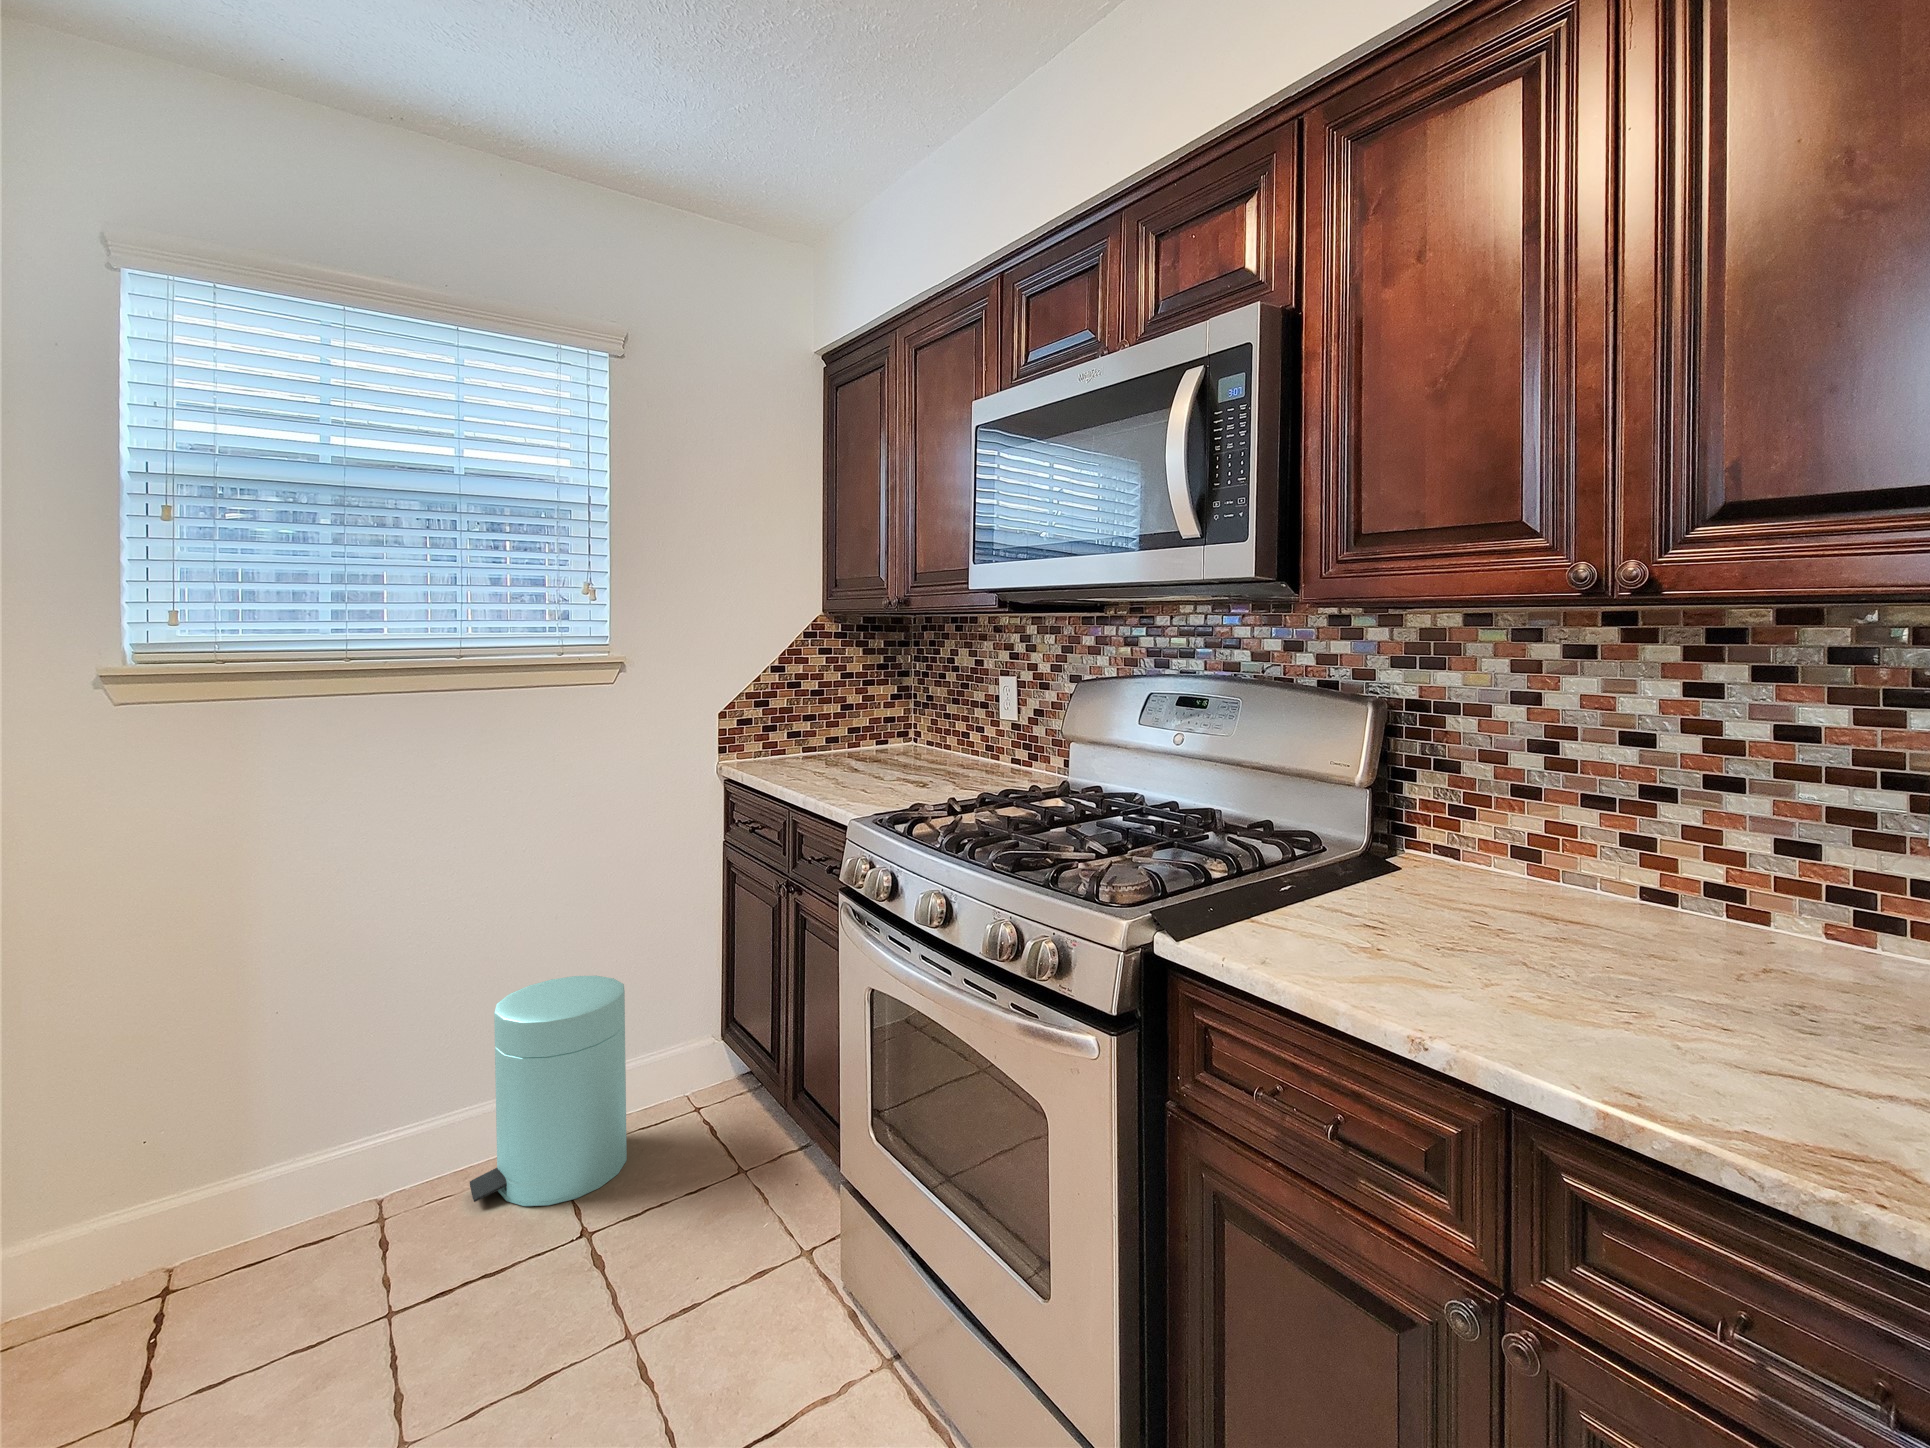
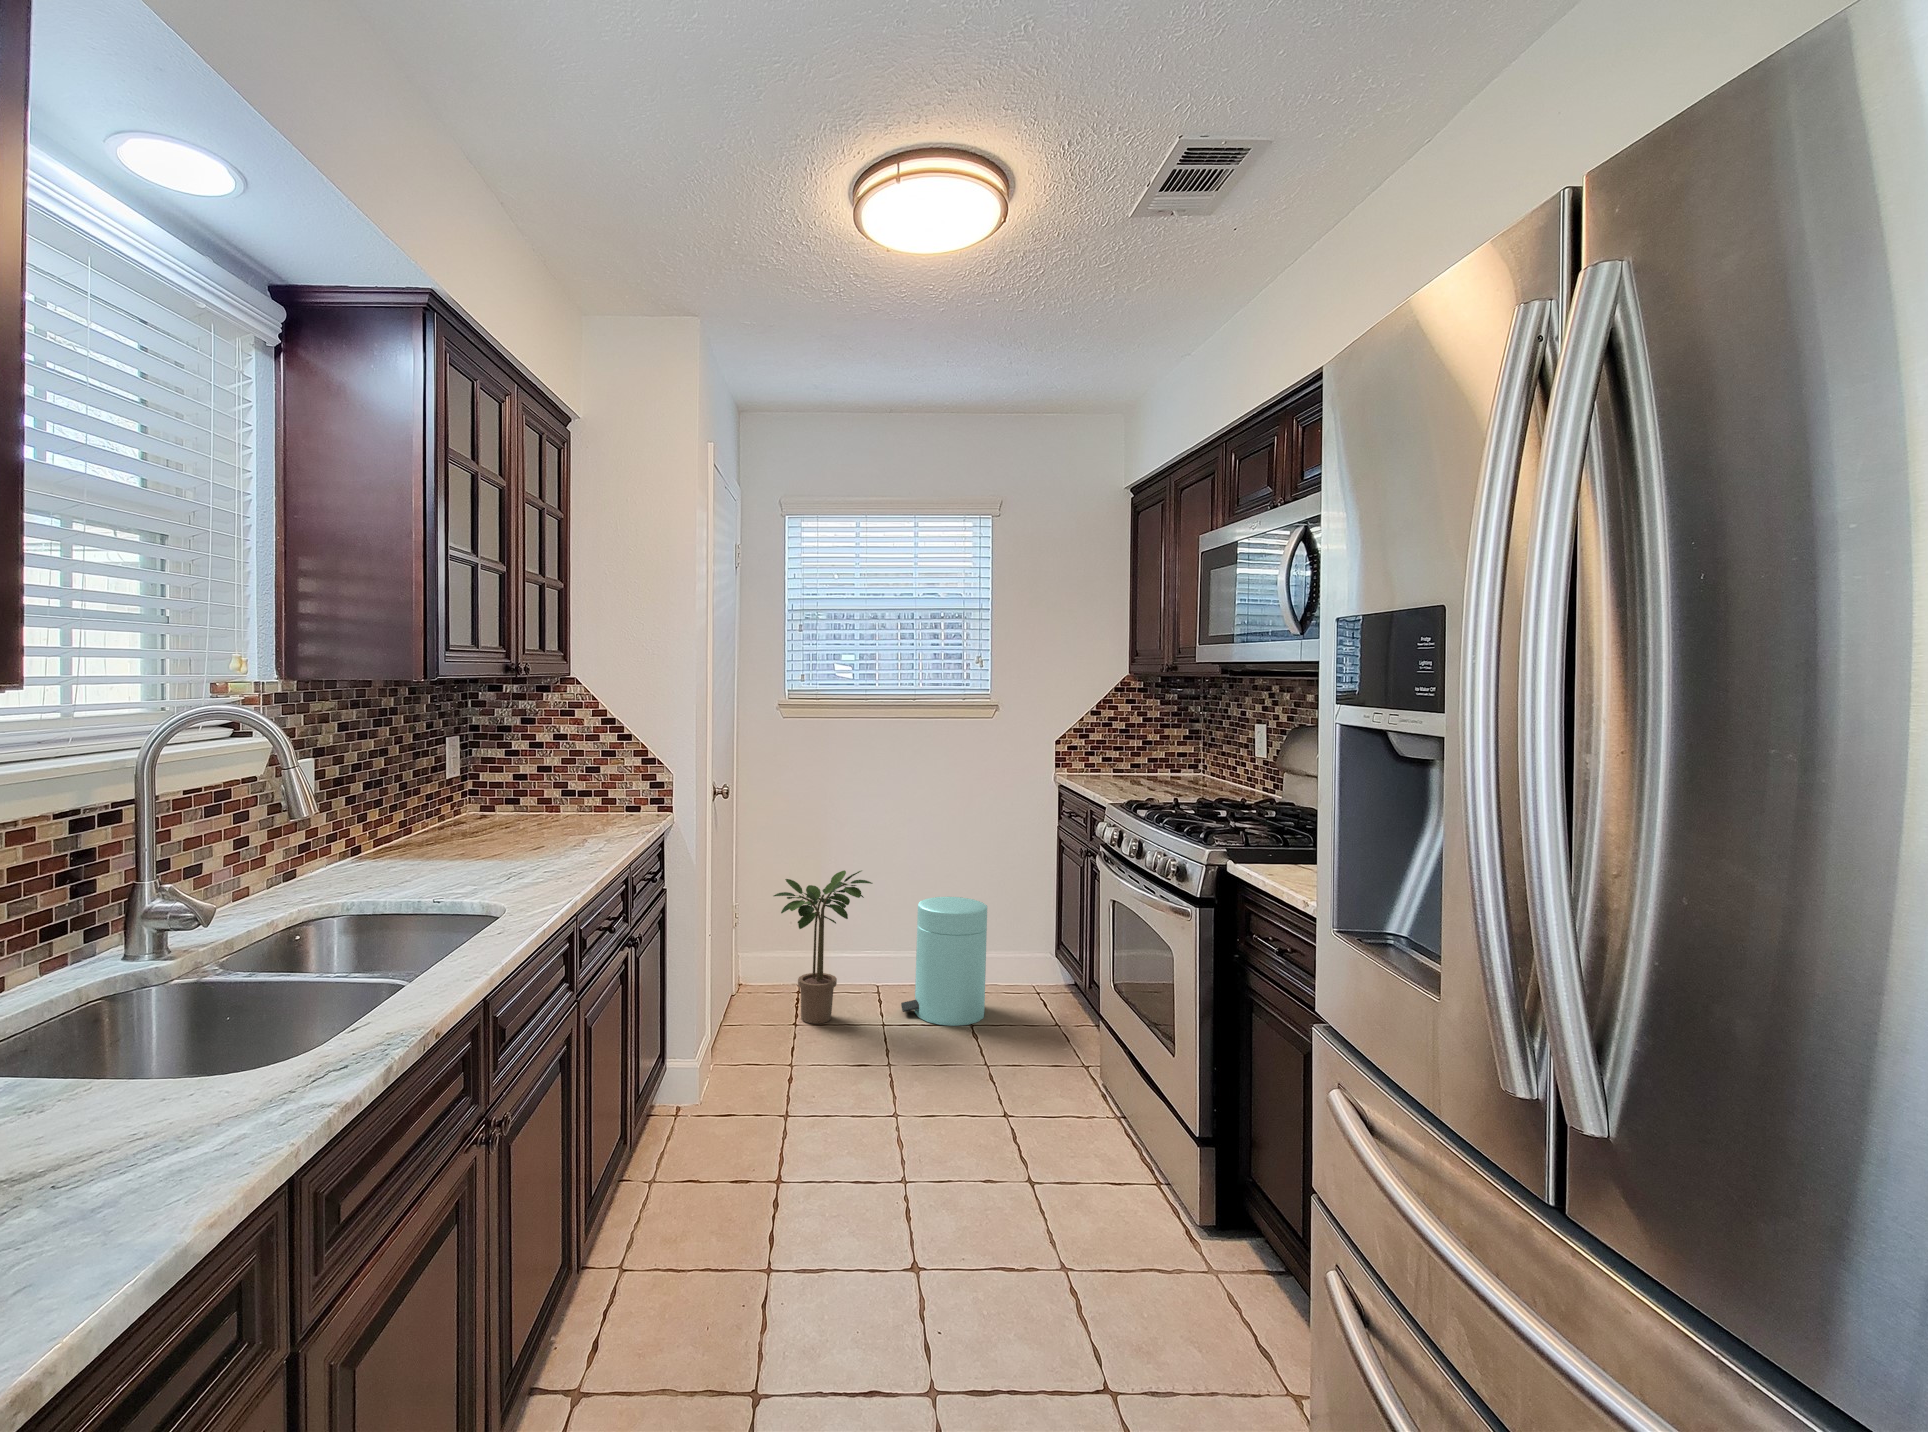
potted plant: none [137,982,397,1302] -> present [774,870,872,1024]

